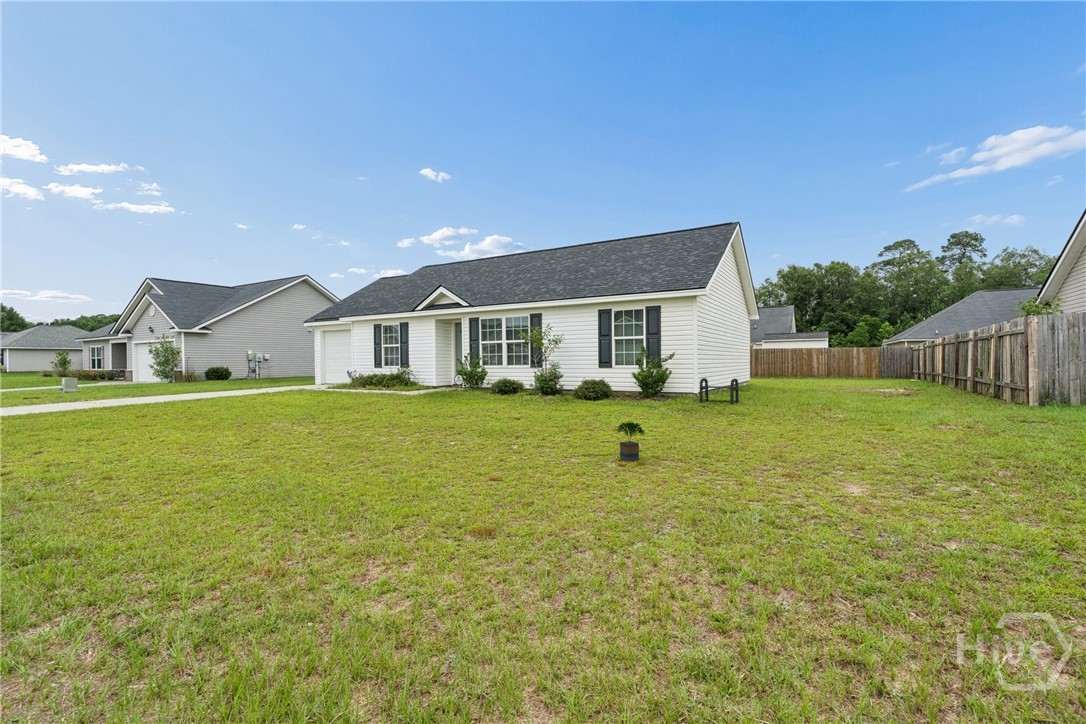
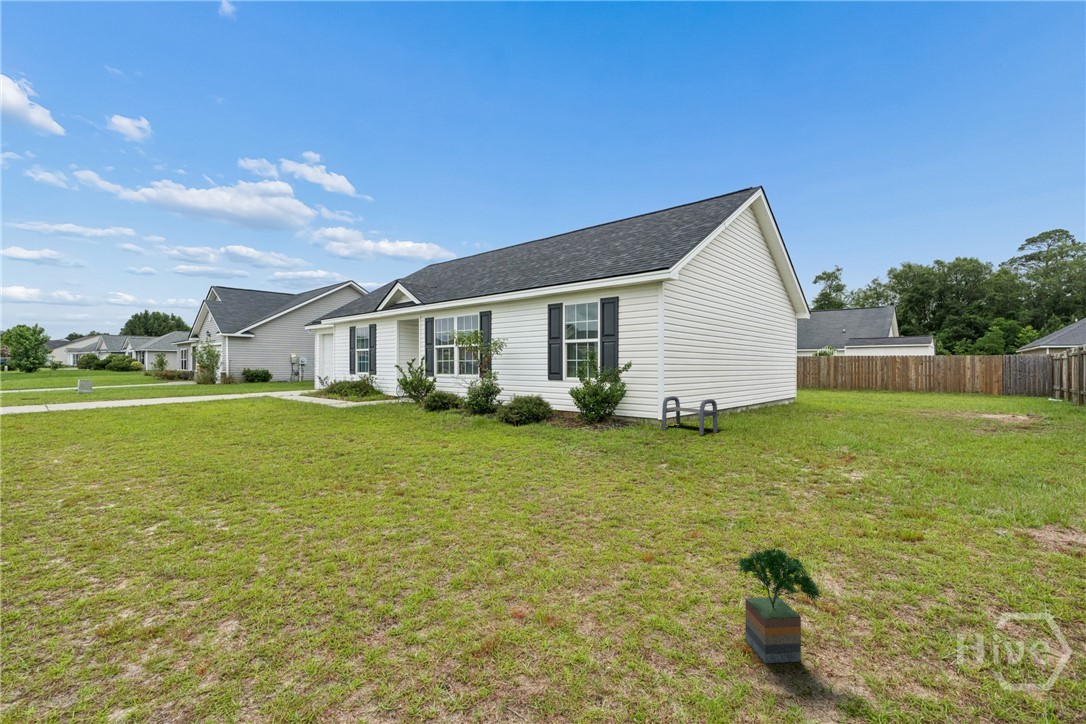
potted tree: present [618,422,644,461] -> present [737,548,821,663]

